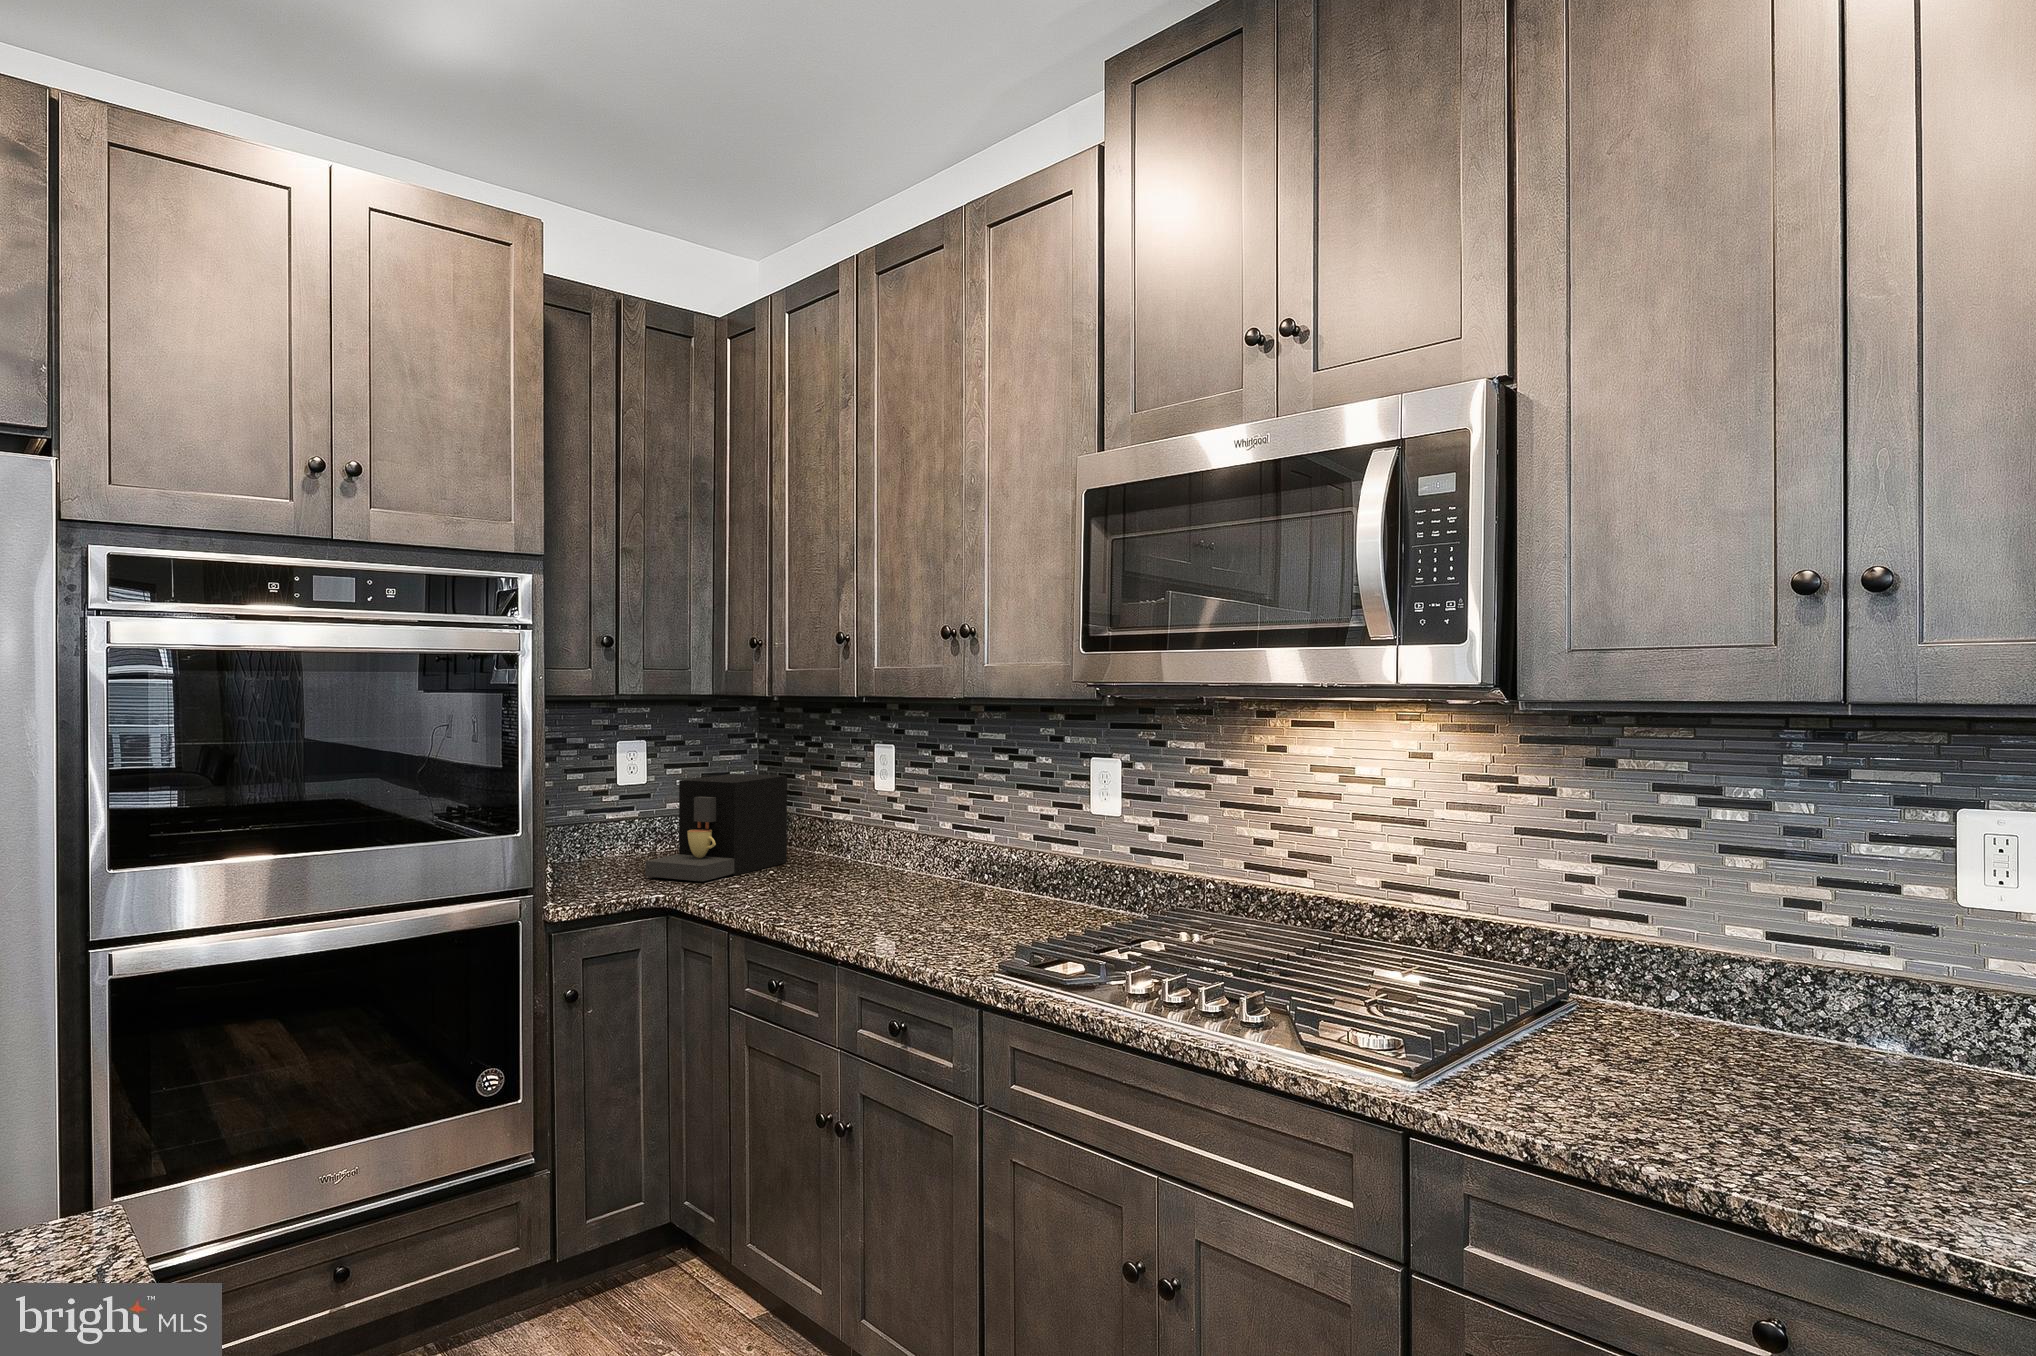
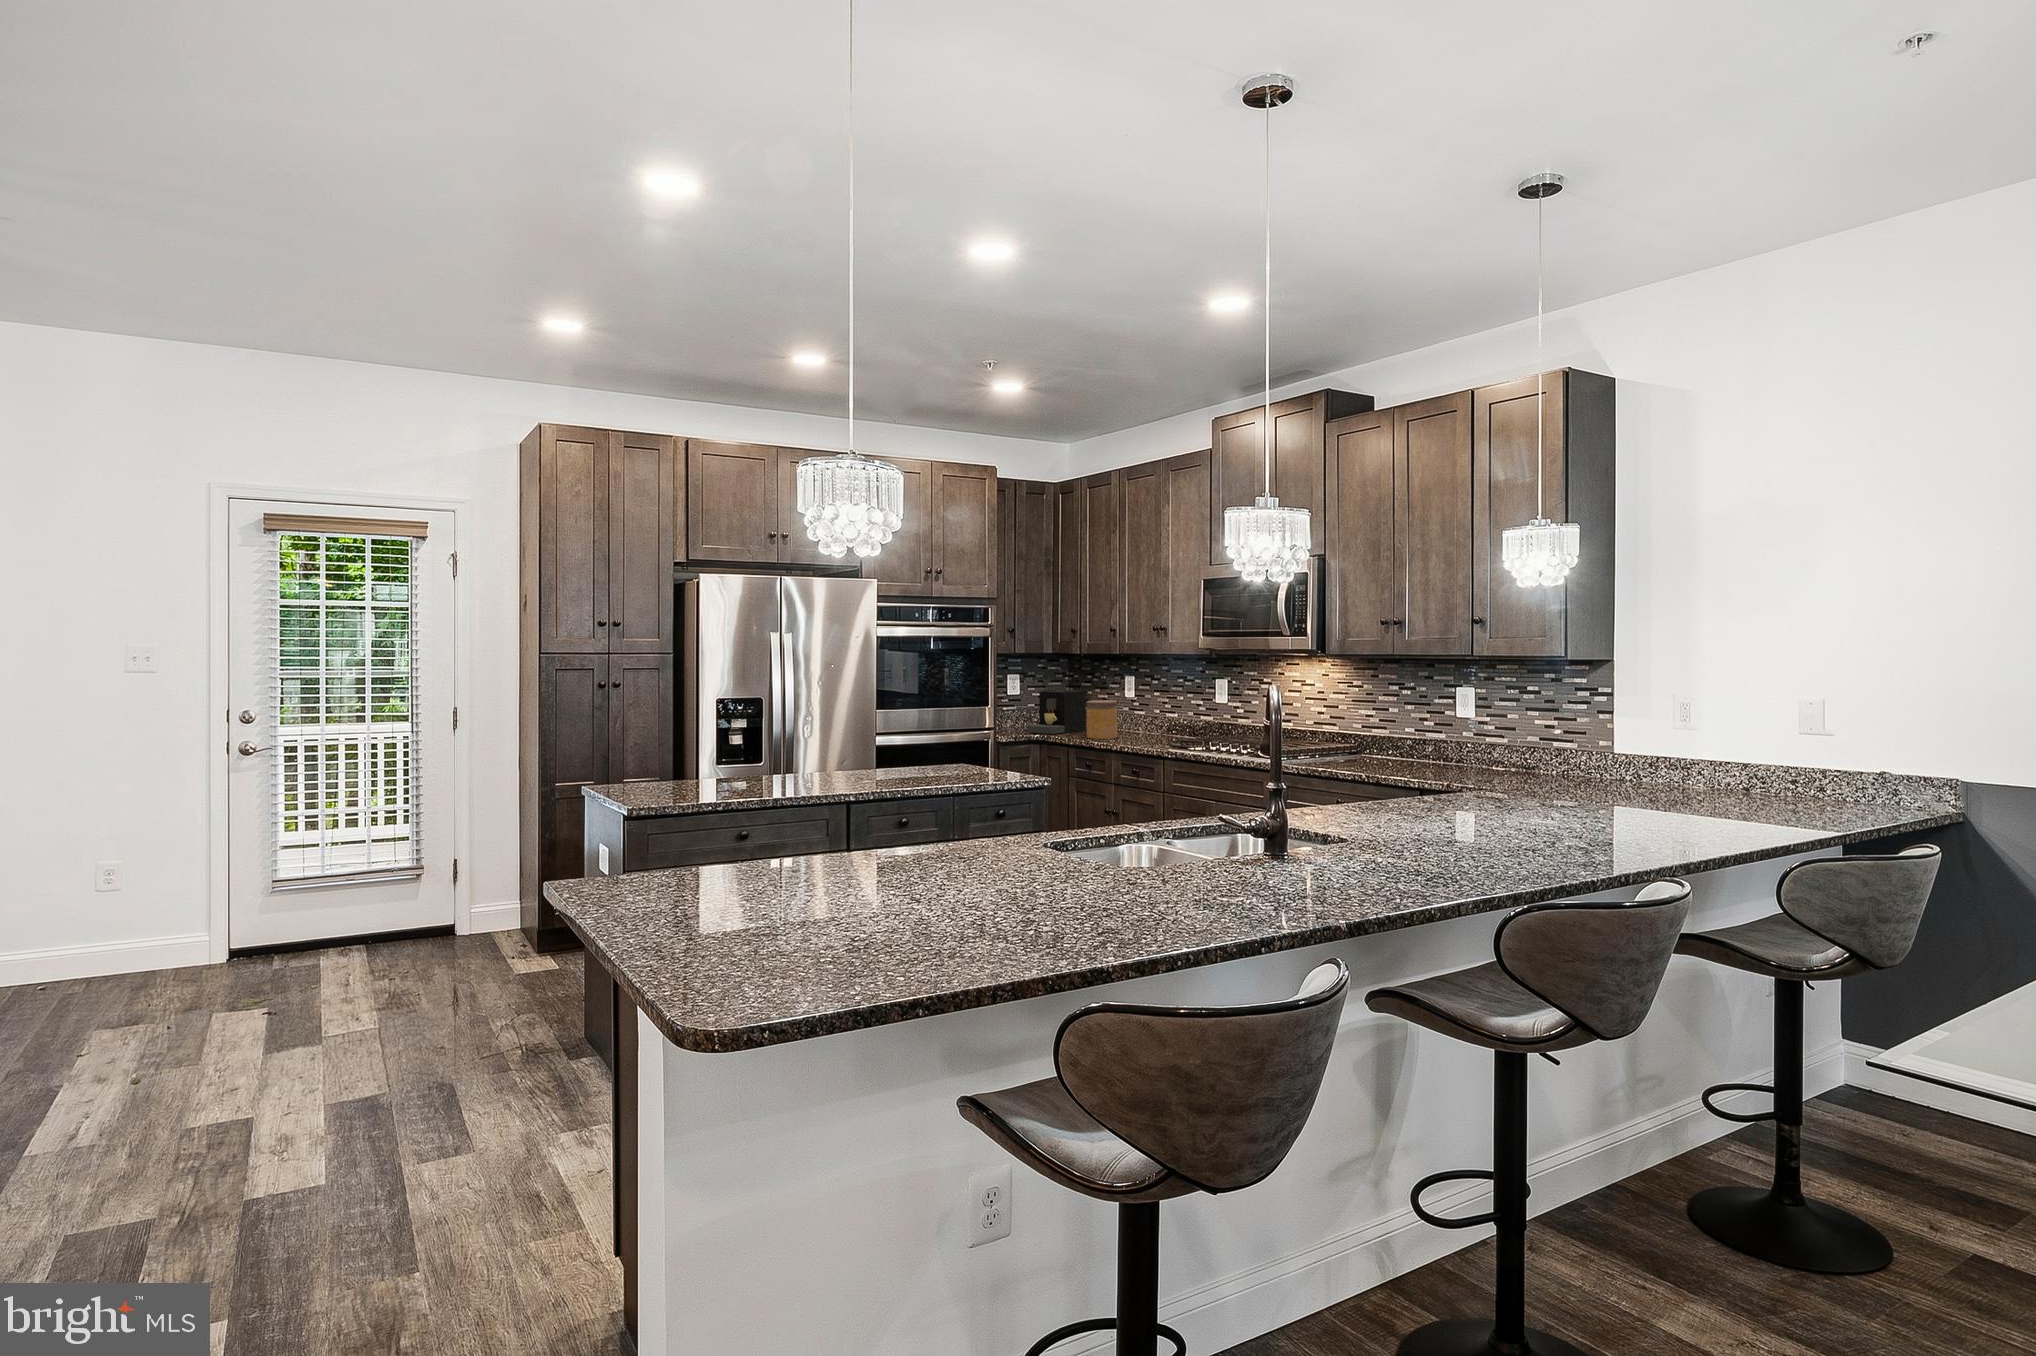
jar: none [777,806,853,906] -> present [1087,700,1117,739]

